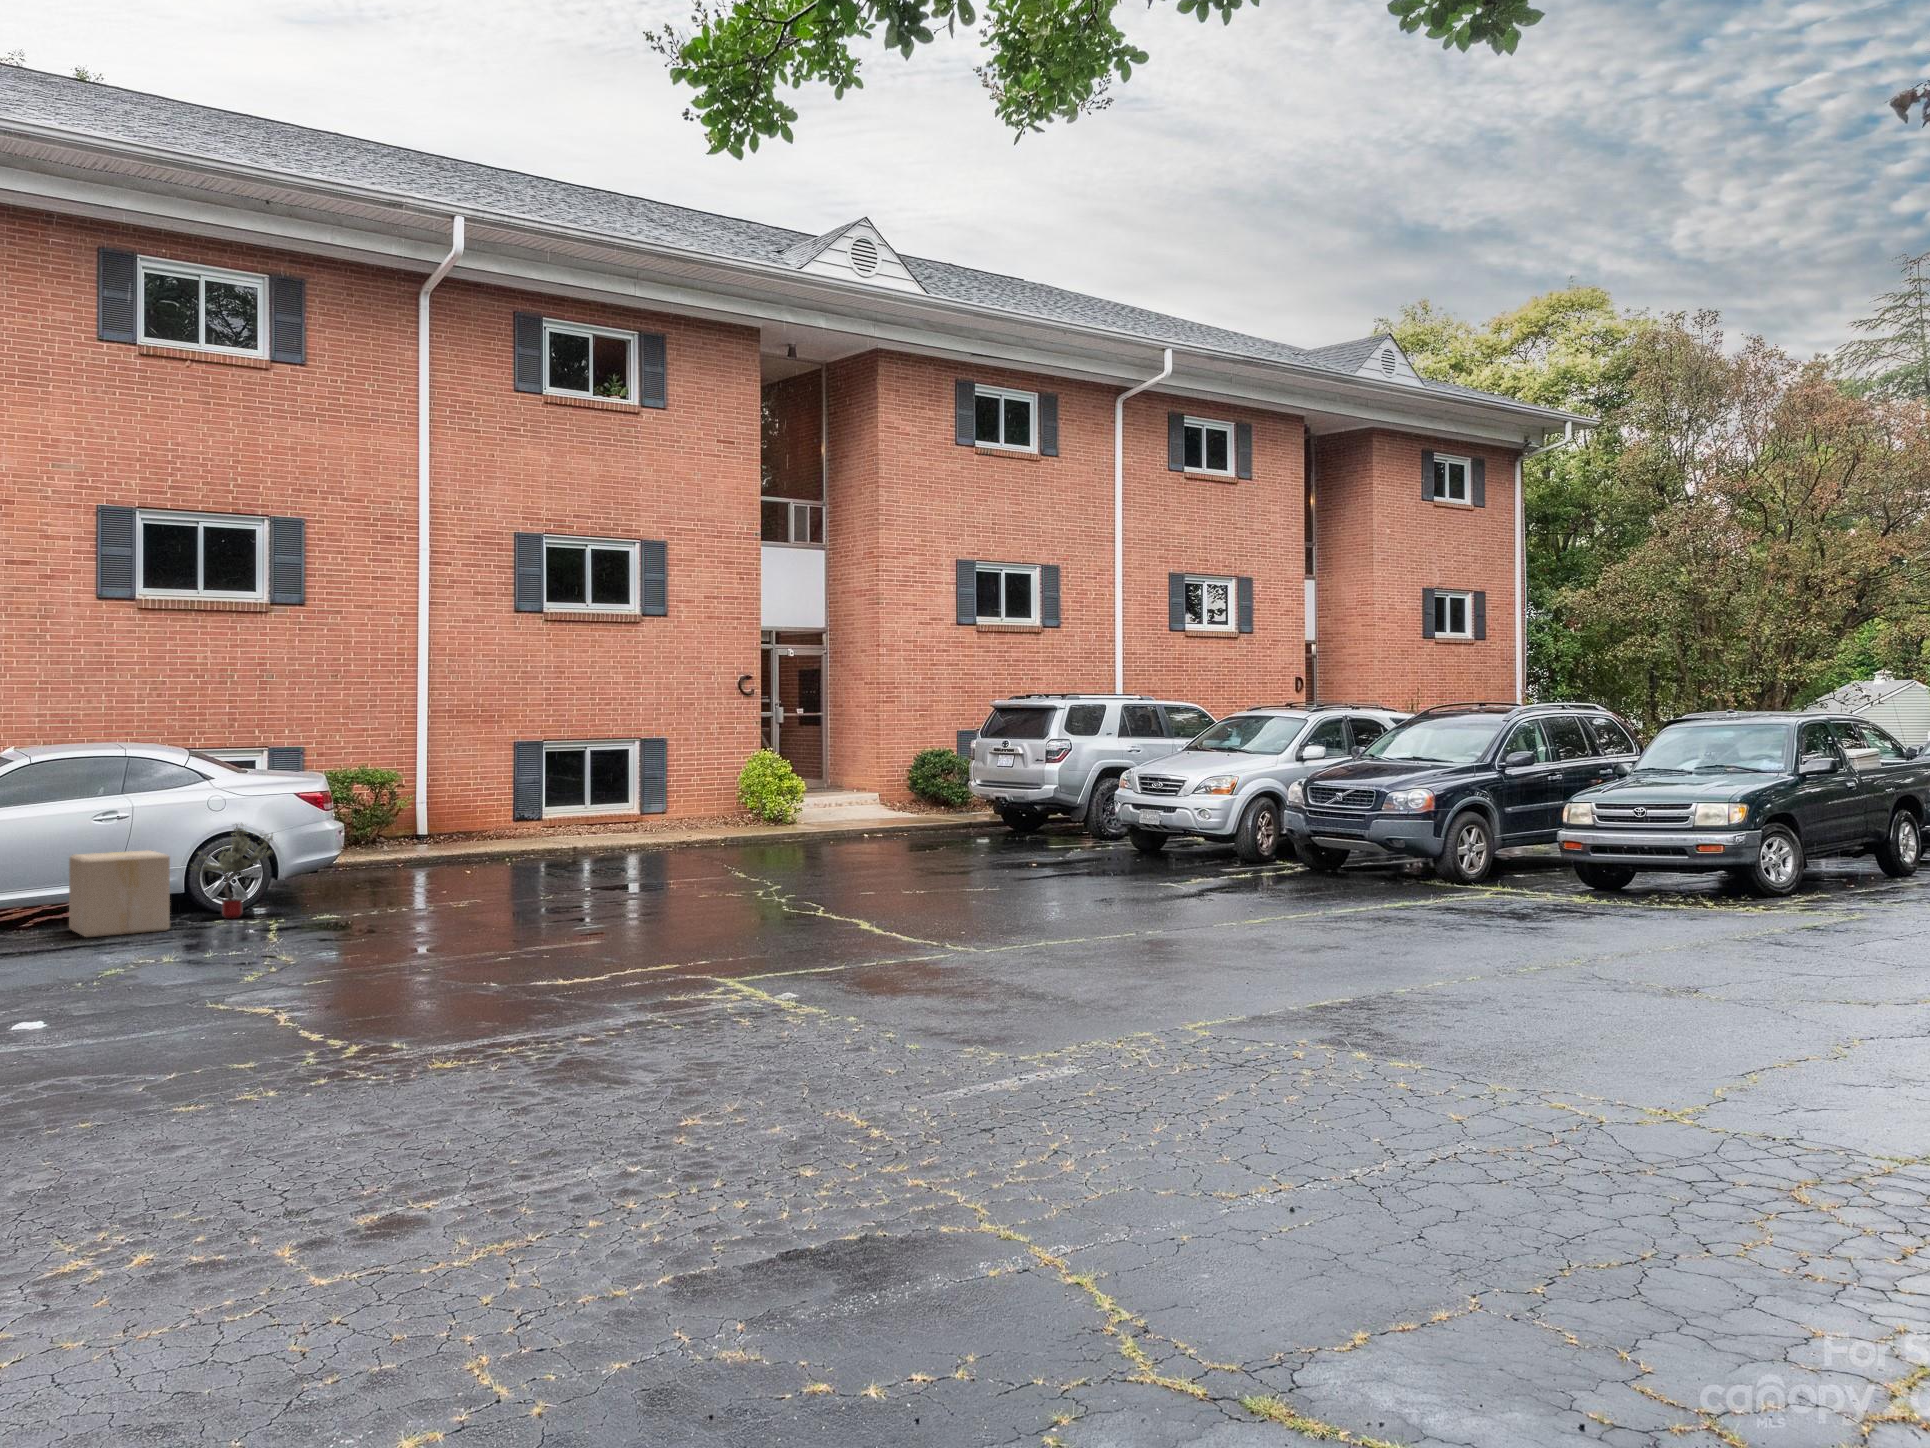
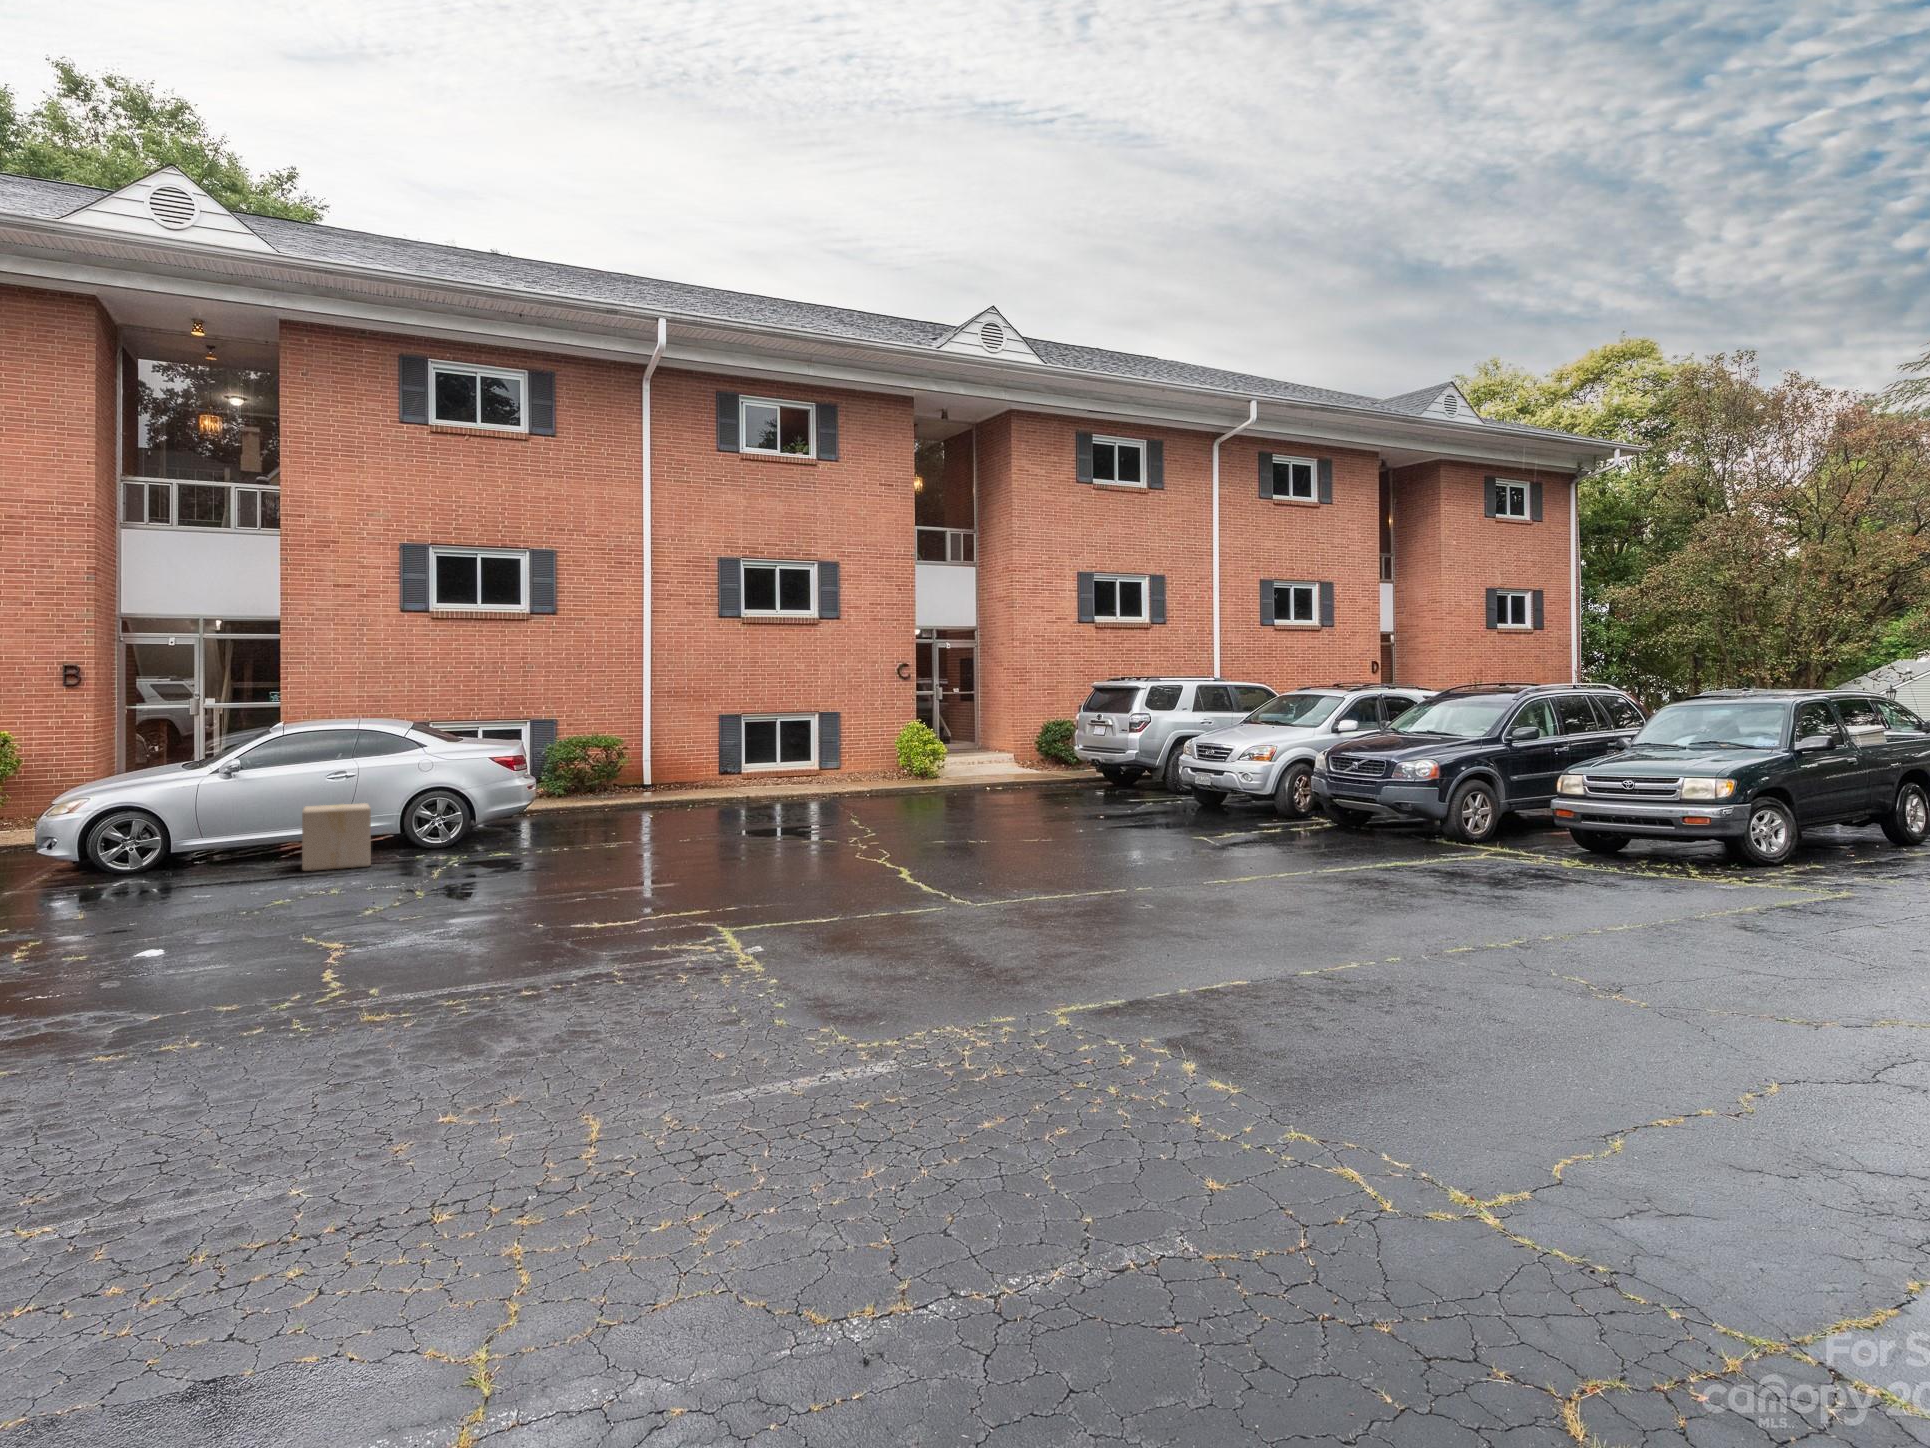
potted tree: present [190,824,273,919] -> none [397,782,464,857]

